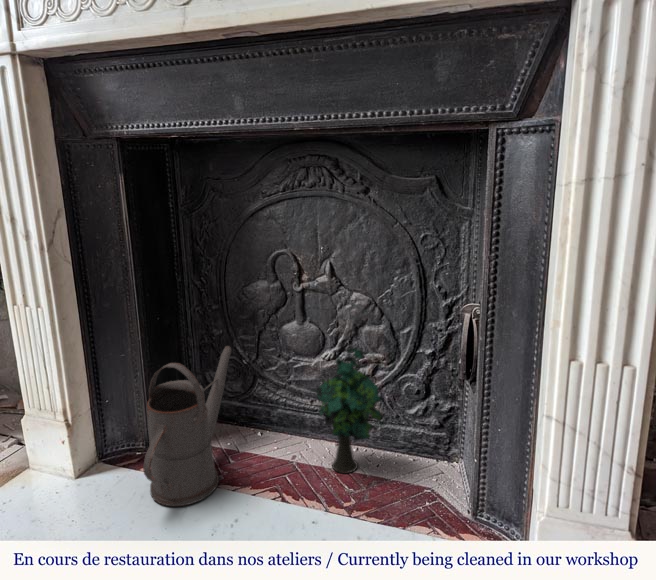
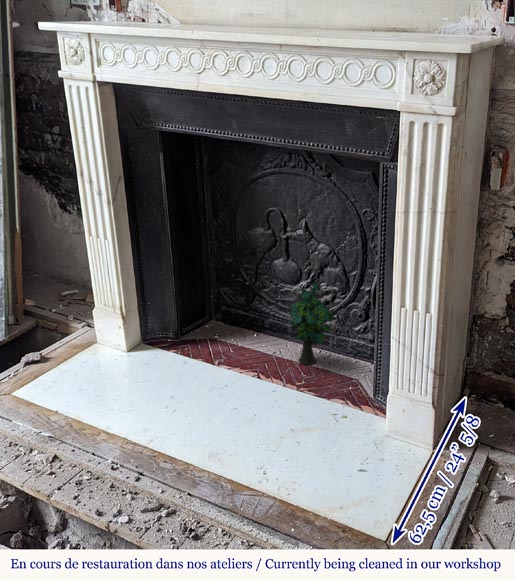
watering can: present [143,346,232,506] -> none [177,272,239,371]

